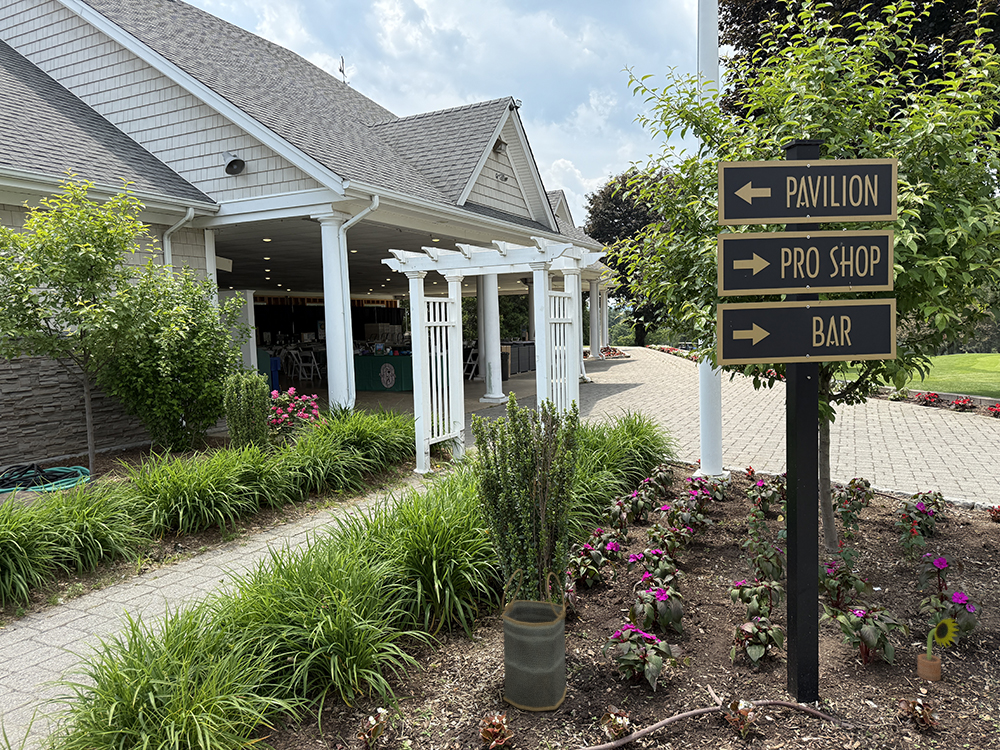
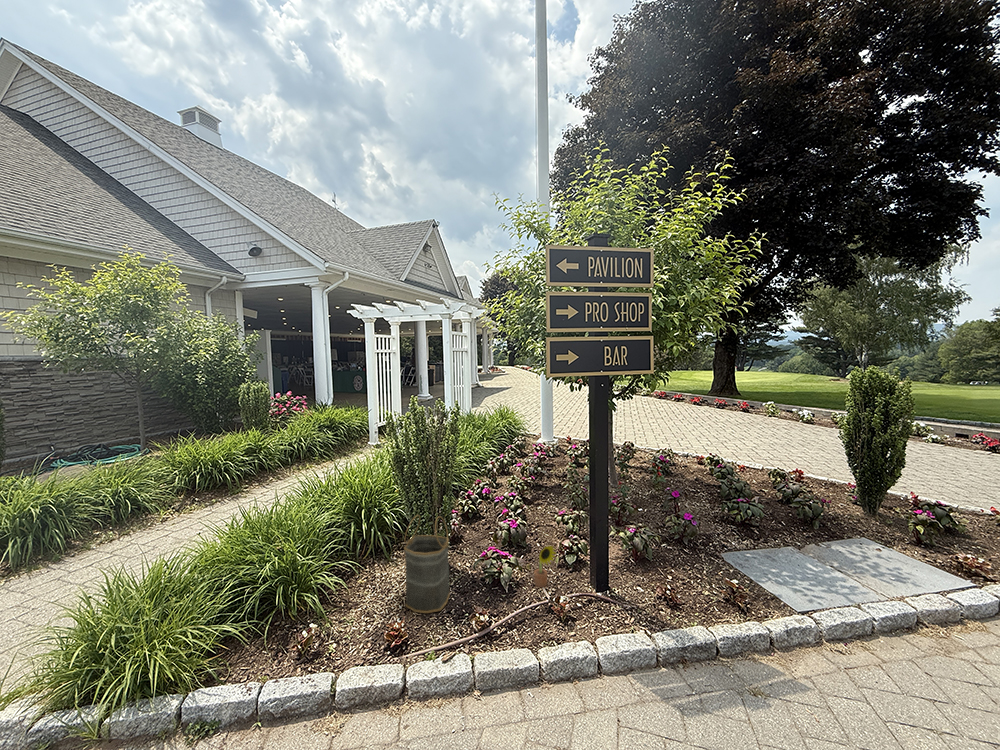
decorative plant: present [917,618,958,681] -> present [534,546,555,587]

